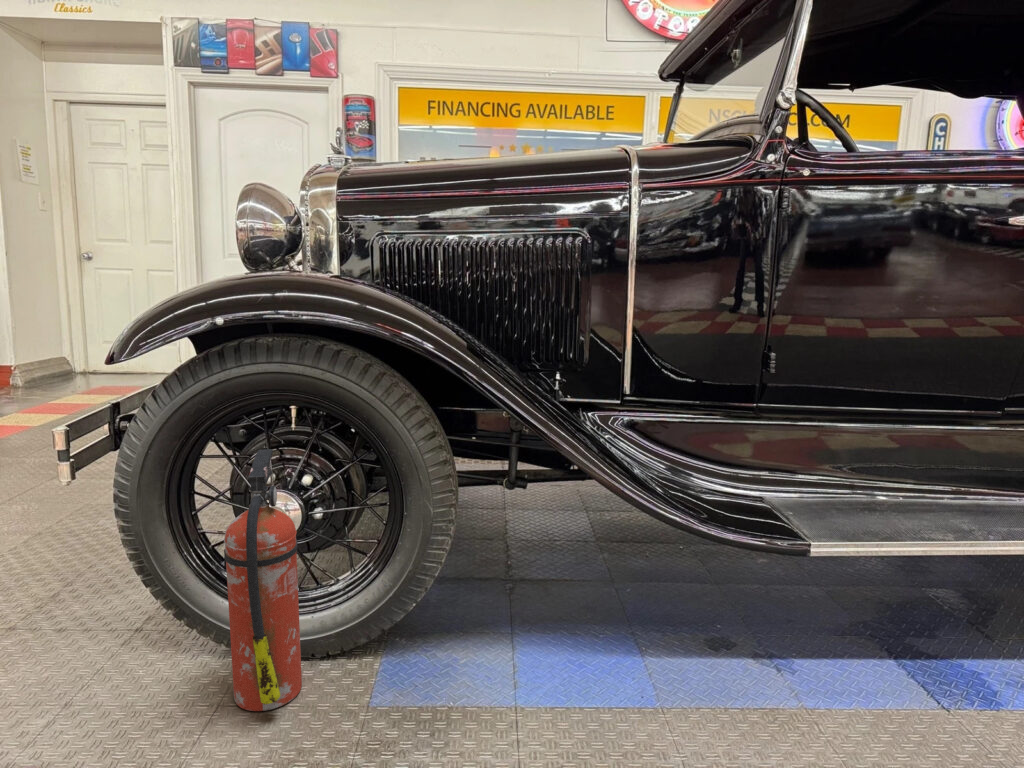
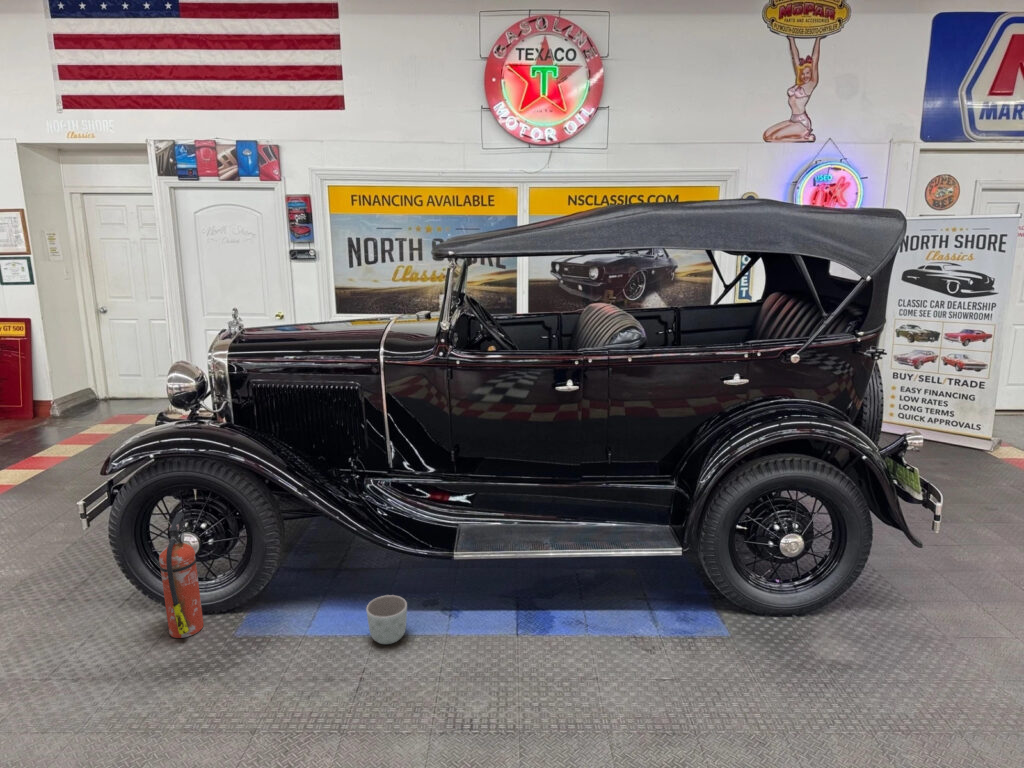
planter: none [660,623,748,728] -> present [366,595,407,644]

